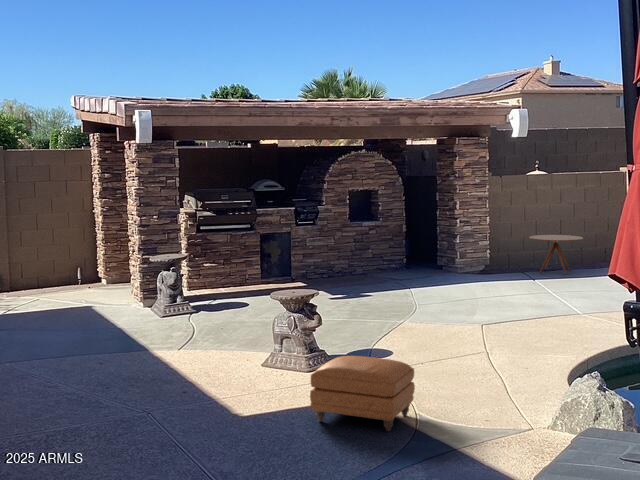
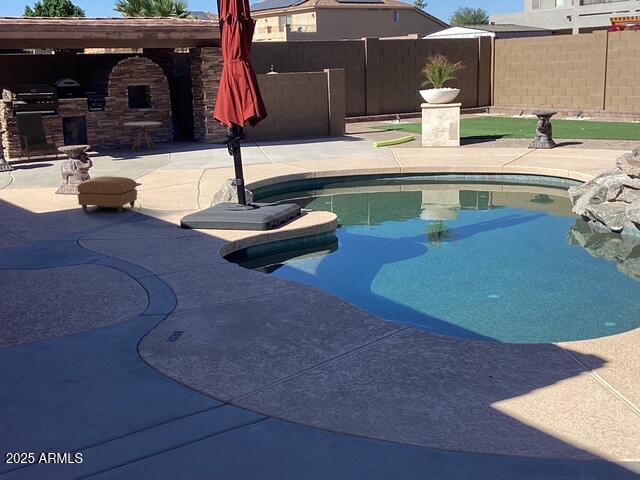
lounge chair: none [199,227,254,297] -> present [16,112,58,161]
round table: present [529,235,583,274] -> present [124,122,162,150]

